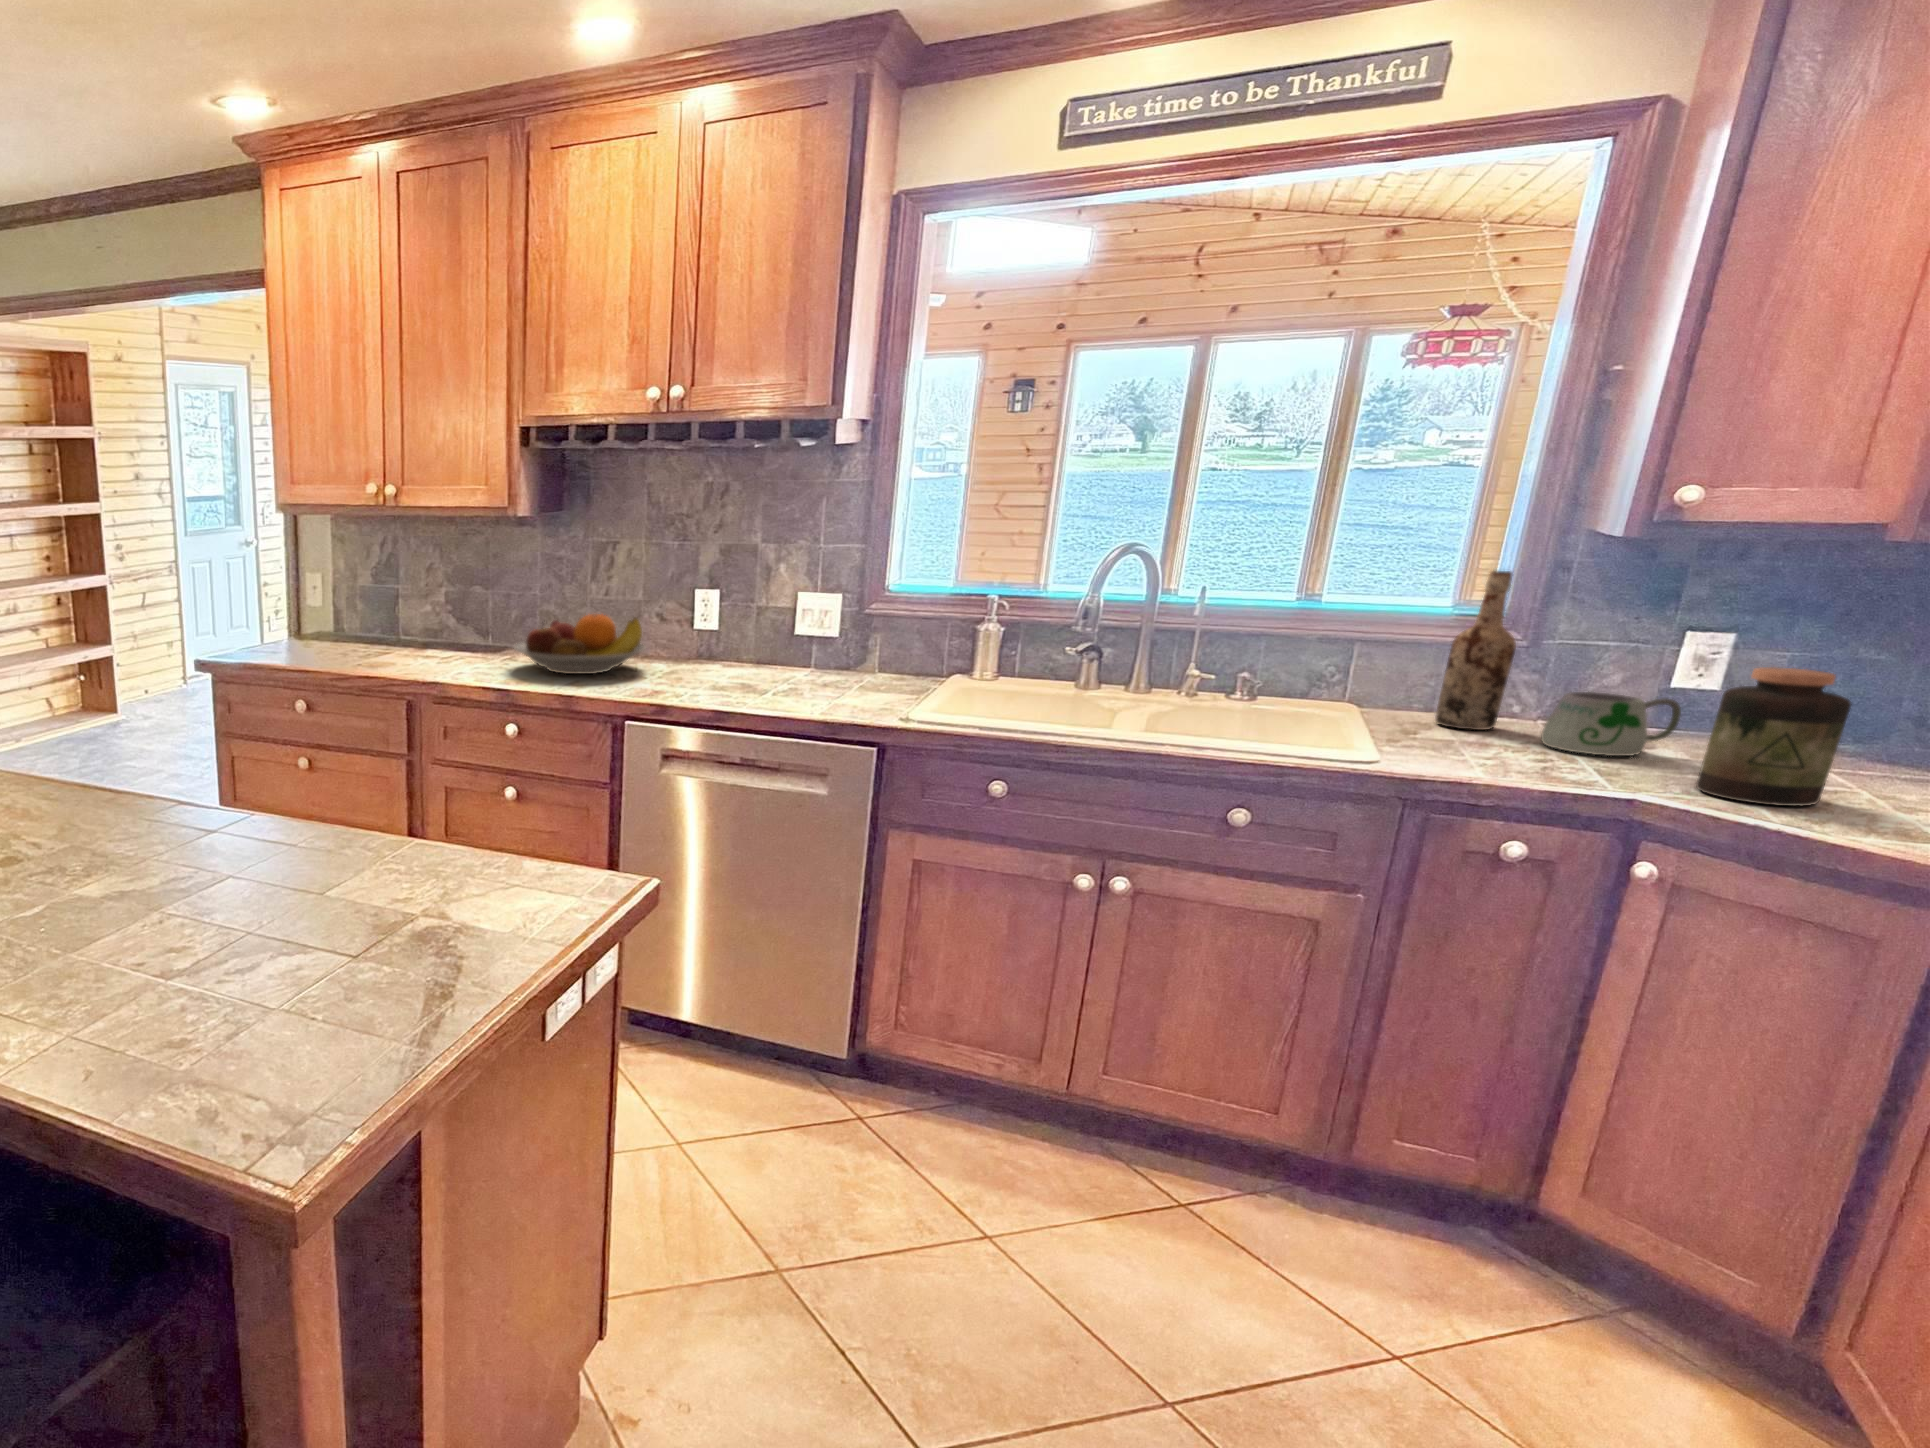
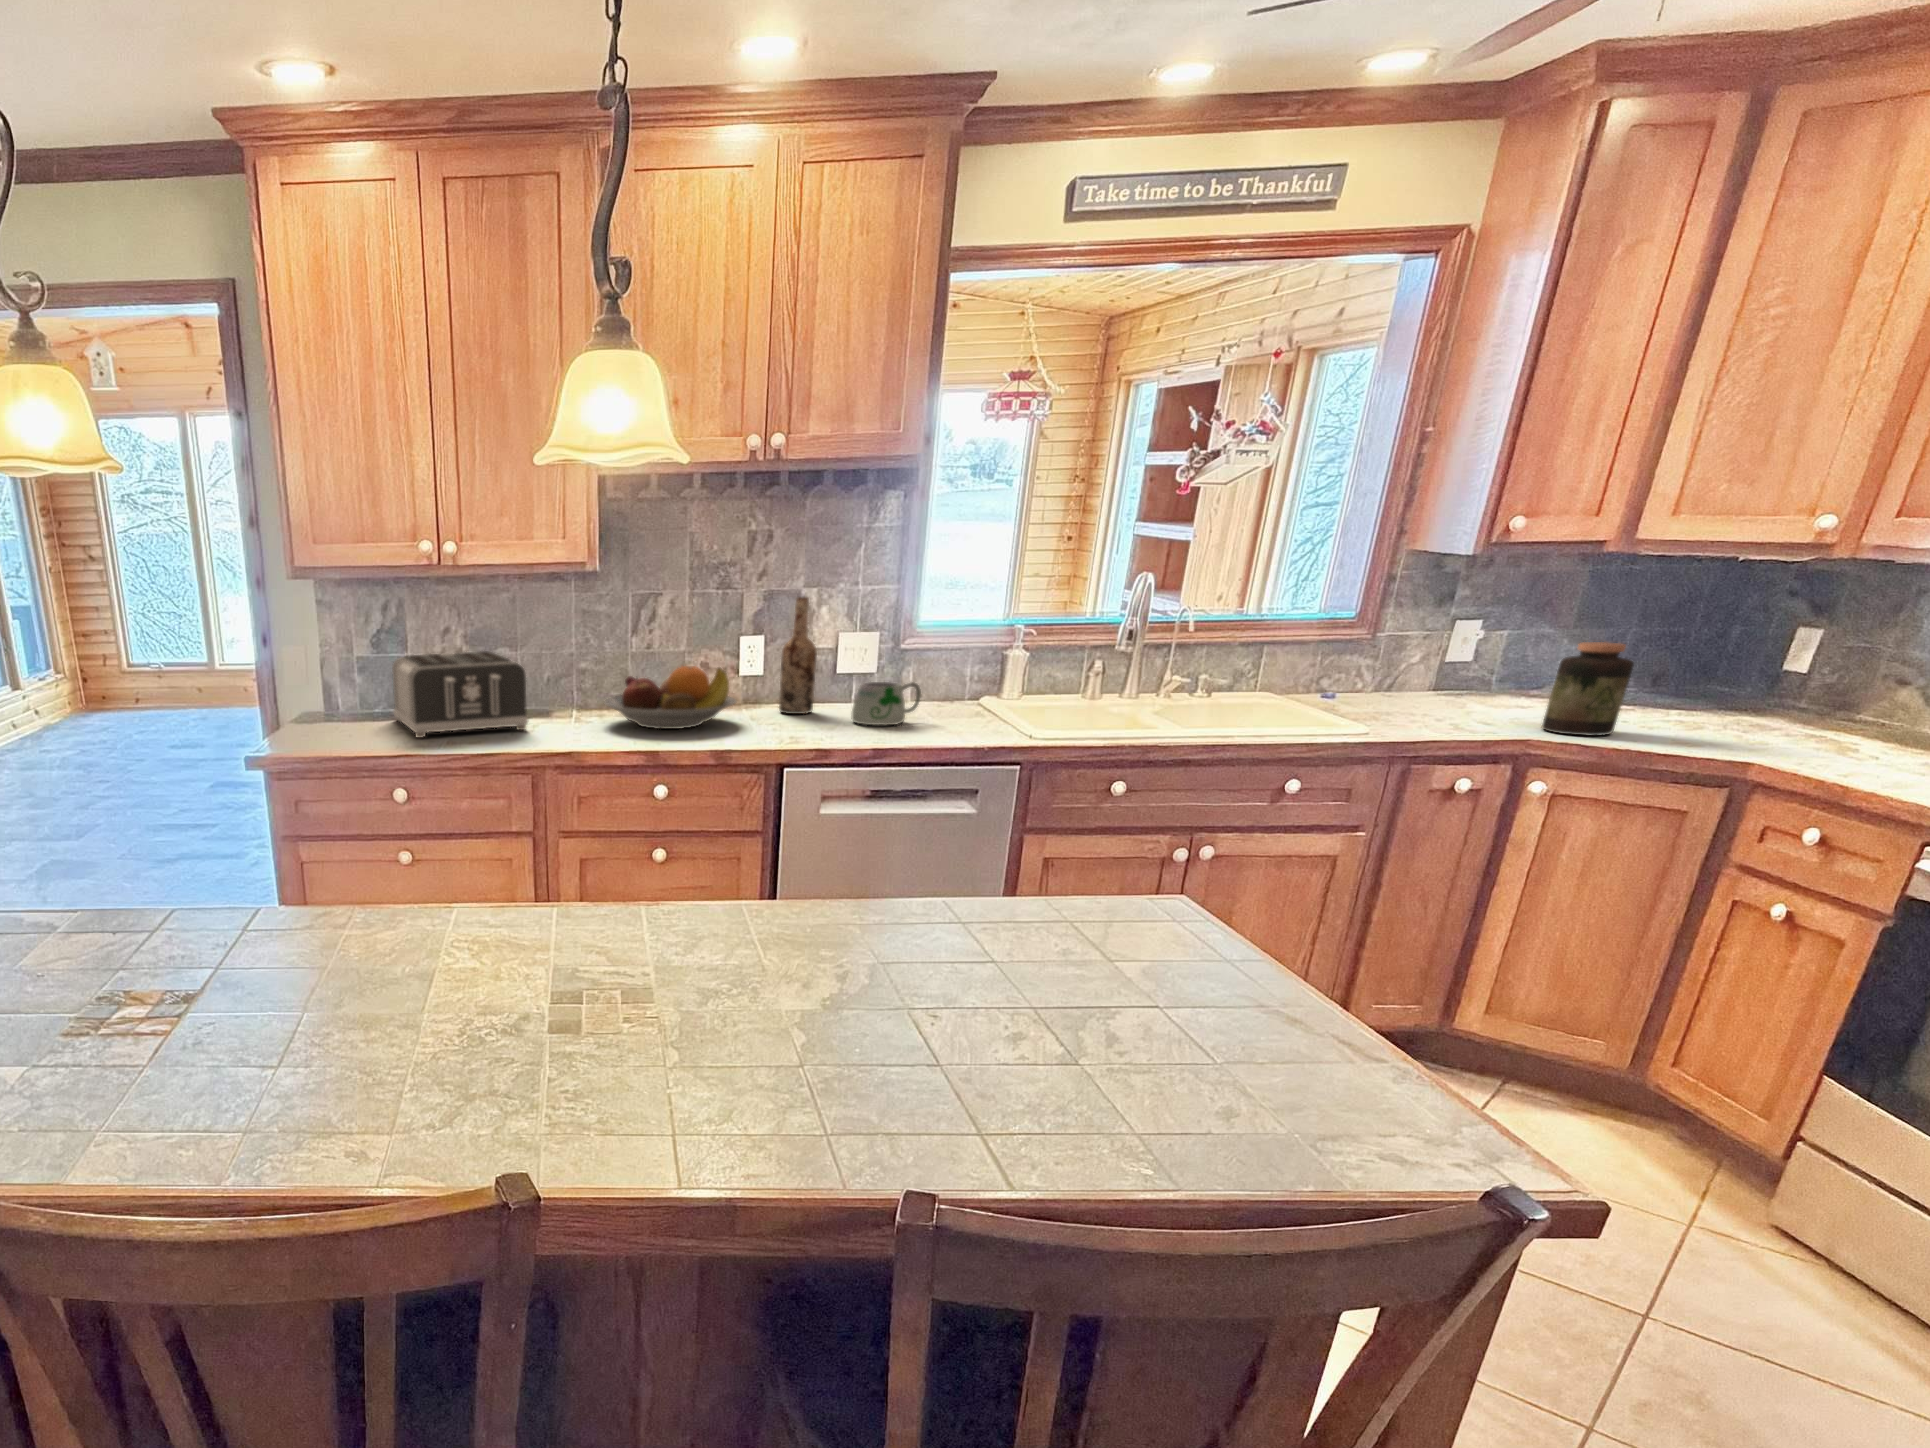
wine bottle: present [1435,571,1516,730] -> present [779,597,817,714]
toaster: none [339,588,462,662] -> present [392,651,528,738]
mug: present [1541,692,1681,760] -> present [851,682,921,727]

